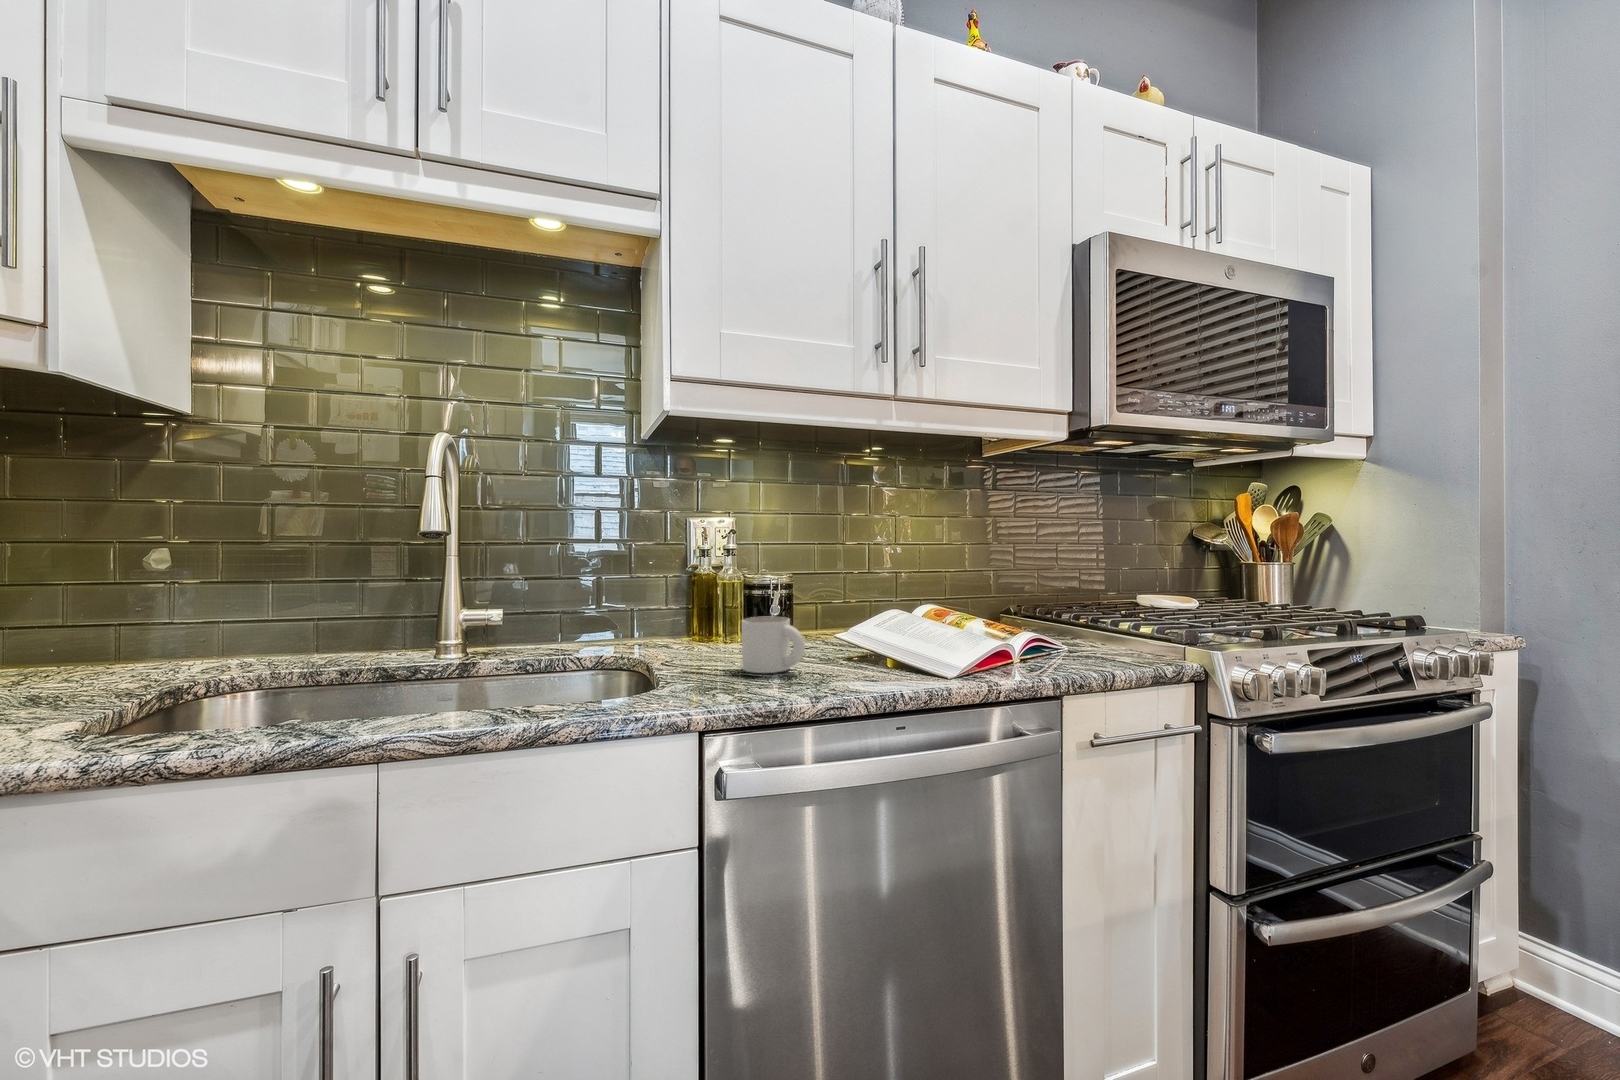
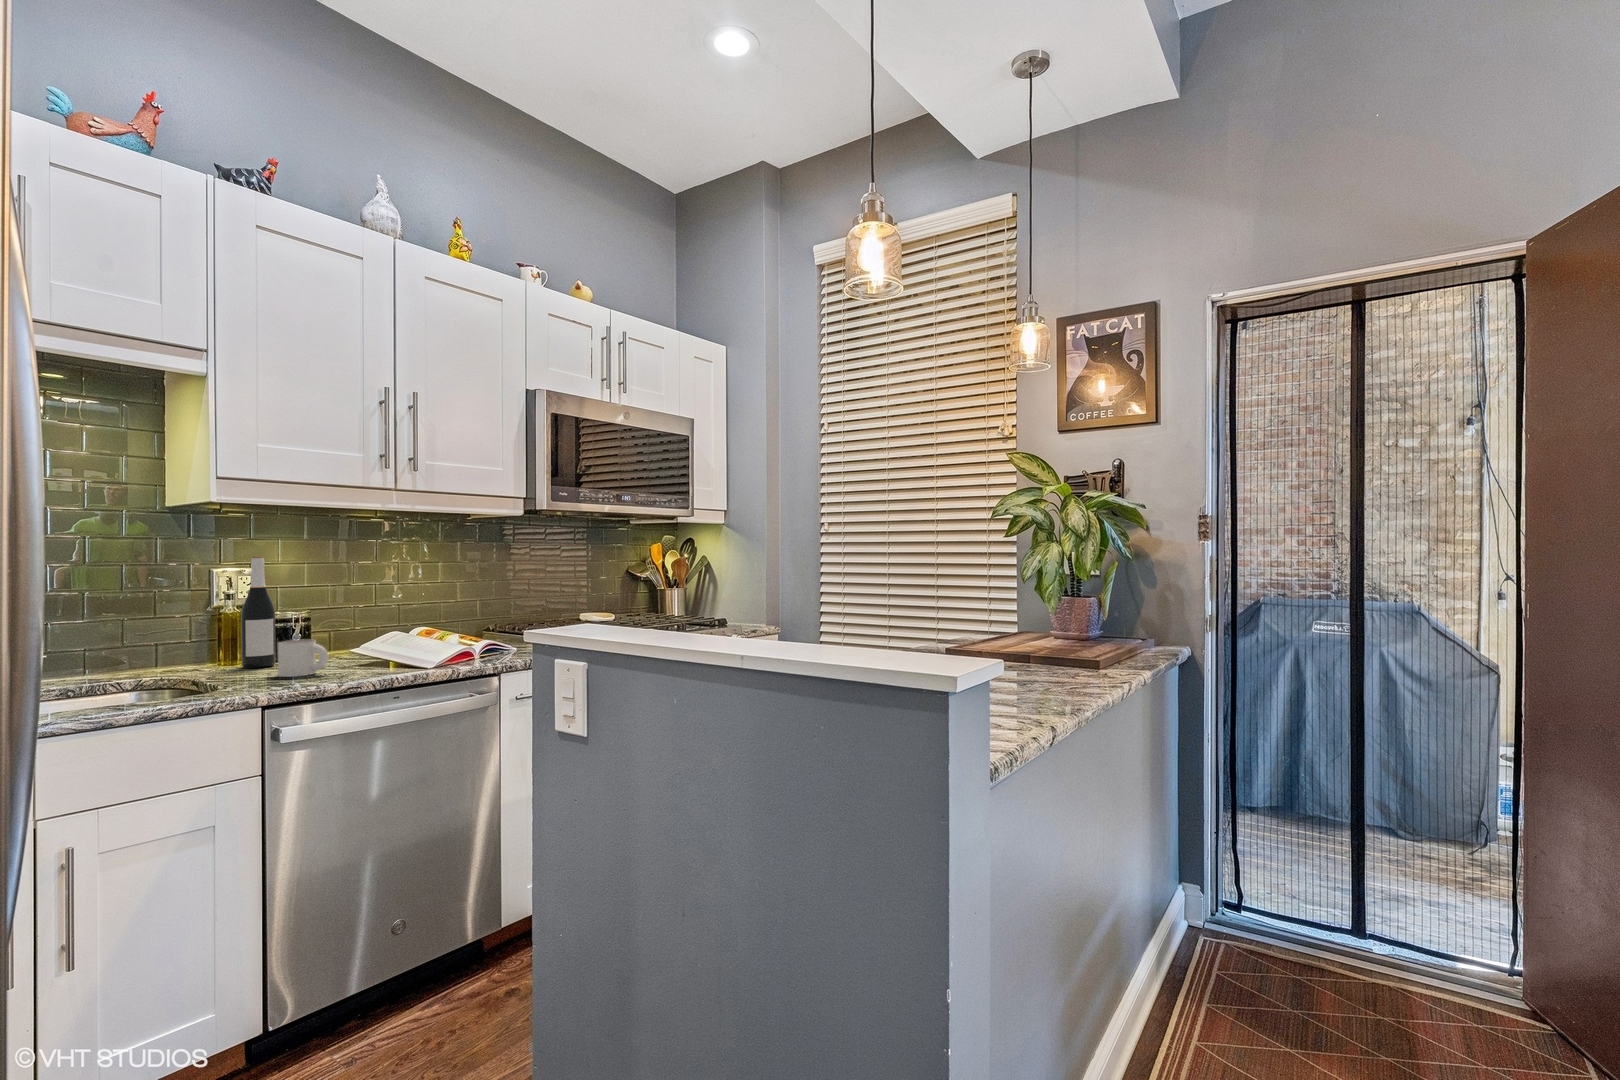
wine bottle: none [710,499,749,650] -> present [241,557,275,668]

